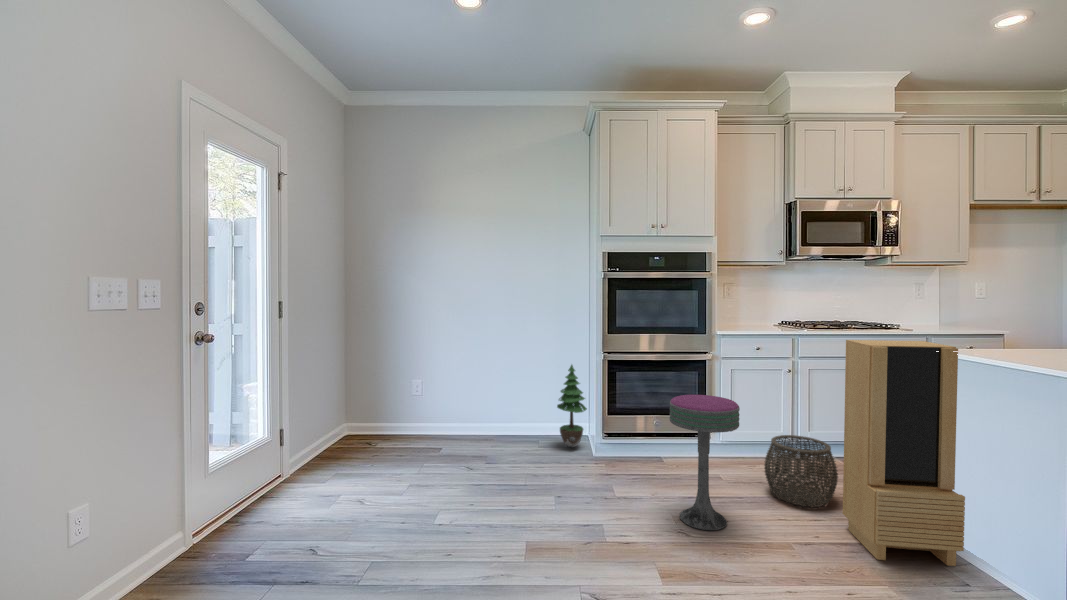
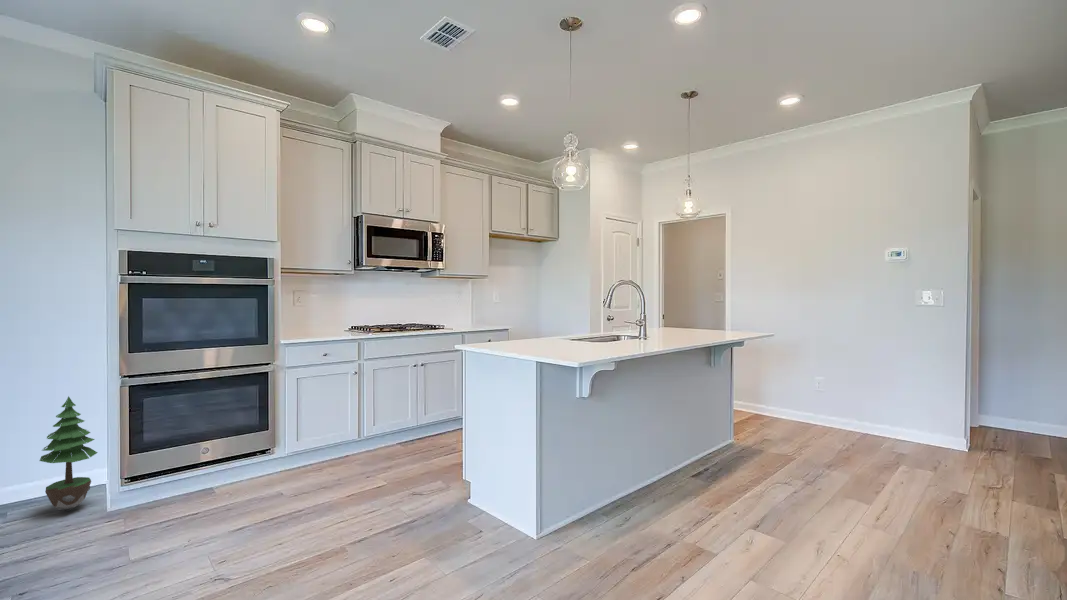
storage cabinet: present [843,340,965,566] -> none [385,340,465,533]
bar stool: present [670,395,740,530] -> none [198,412,284,565]
woven basket: present [764,435,838,507] -> none [321,434,387,503]

